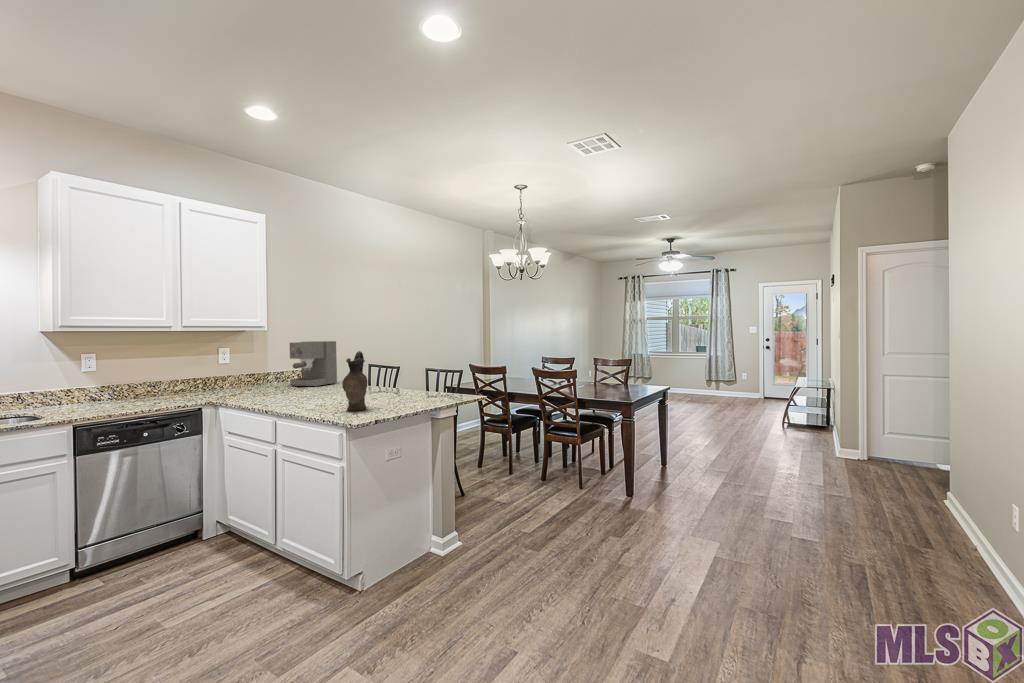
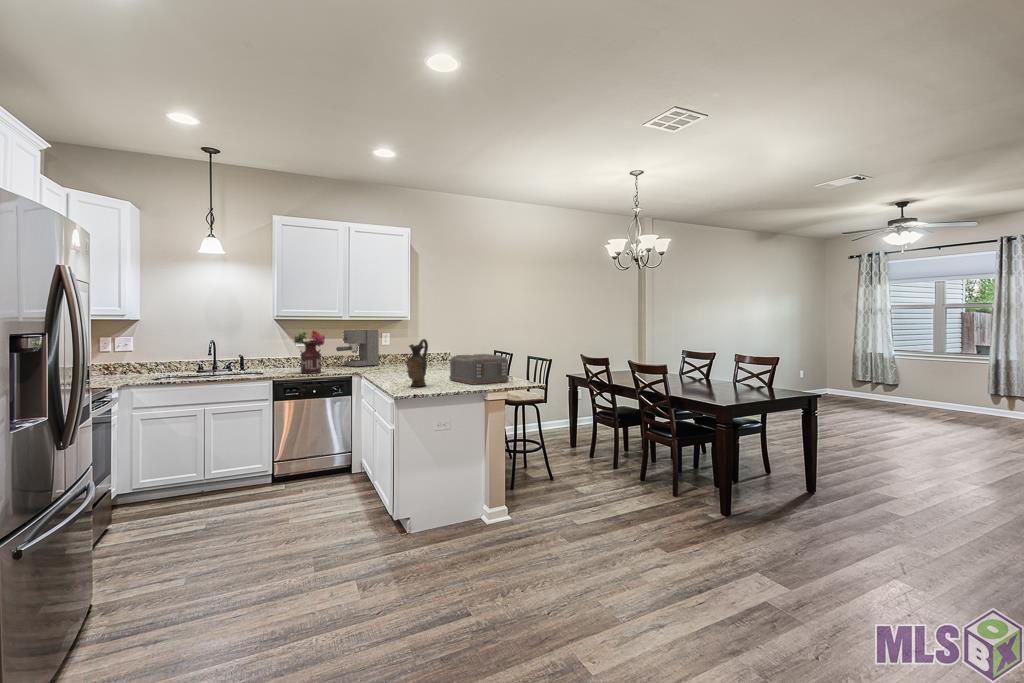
coffee maker: present [289,341,337,387] -> present [336,329,379,367]
flower arrangement: none [109,345,164,408] -> present [294,330,325,374]
toaster: none [373,367,446,403] -> present [449,354,509,385]

